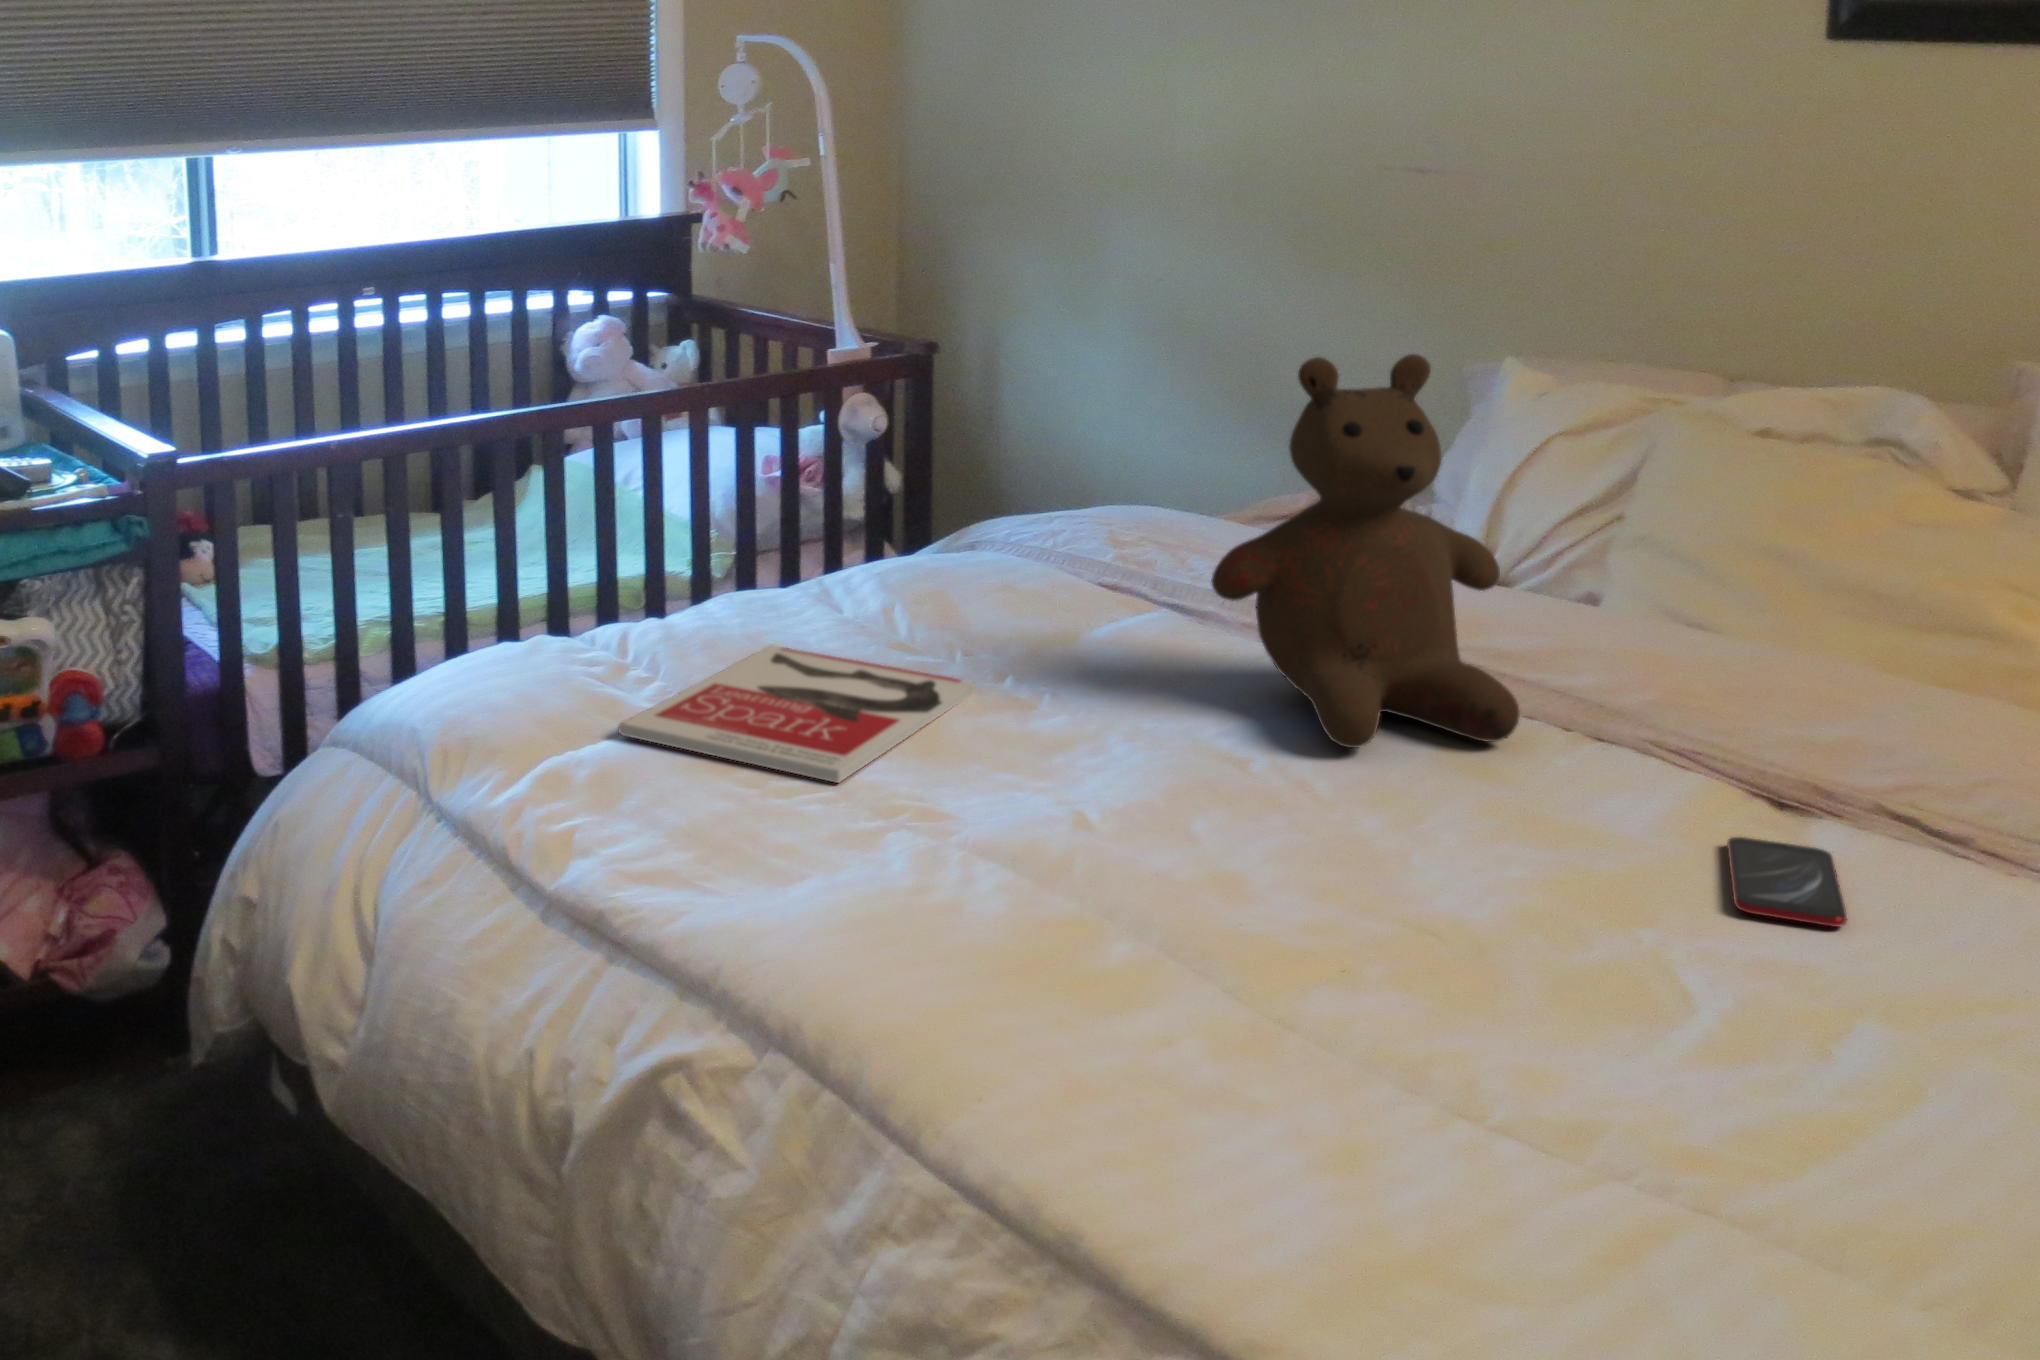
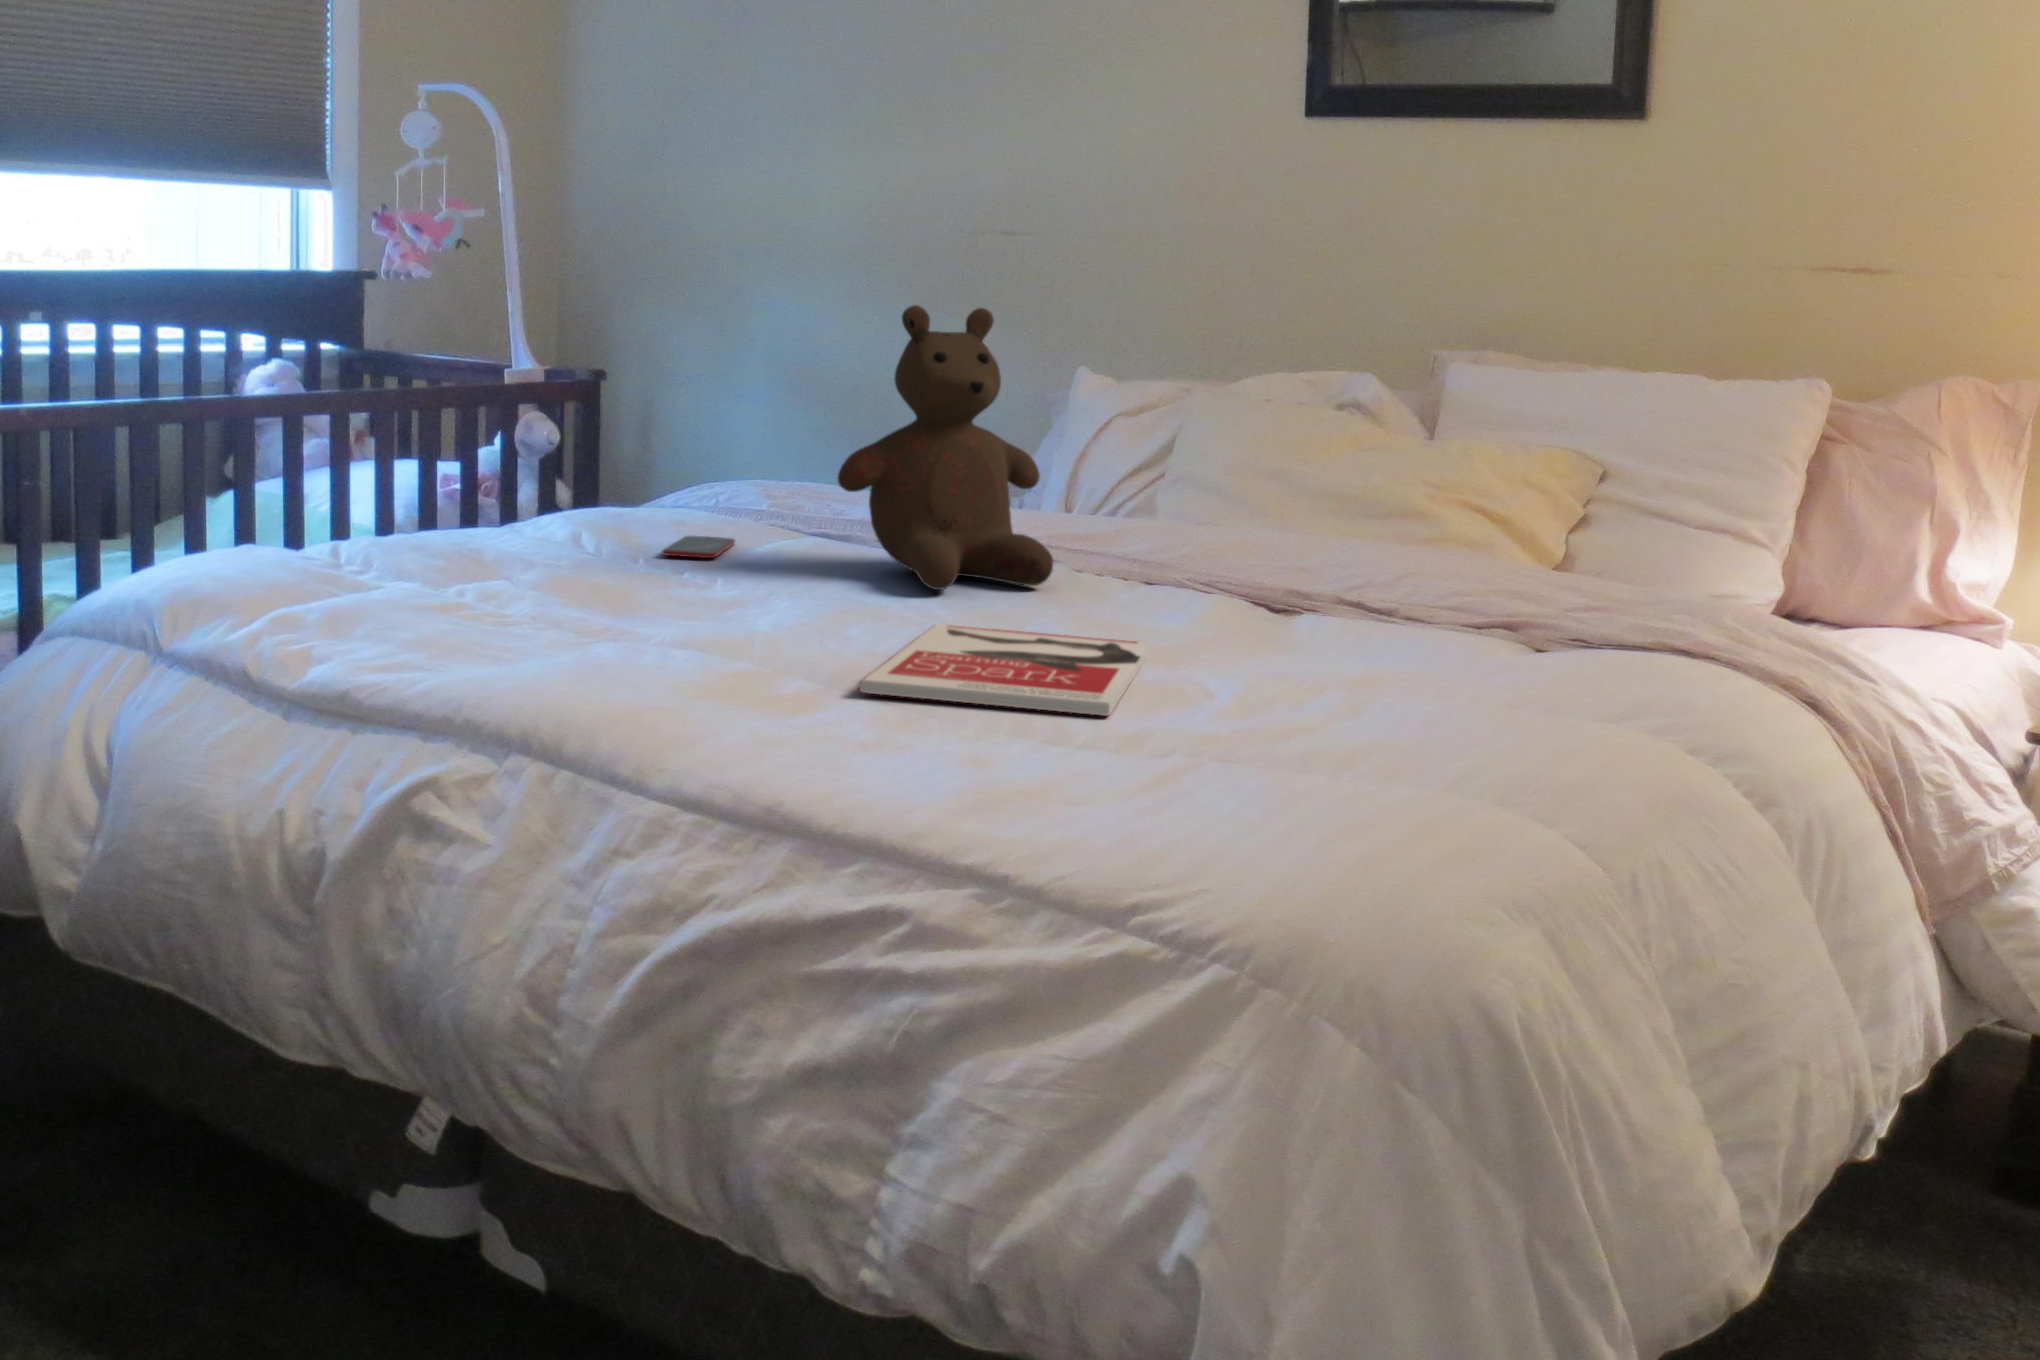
book: present [619,645,975,783] -> present [859,624,1150,716]
smartphone: present [1727,837,1847,927] -> present [662,536,735,558]

